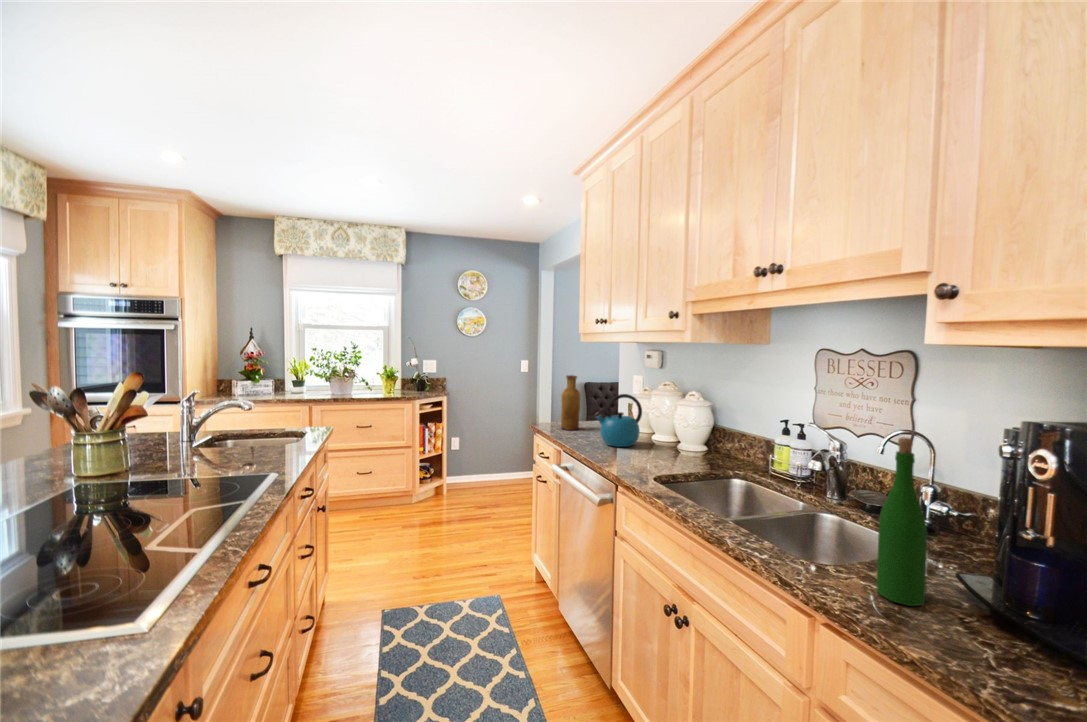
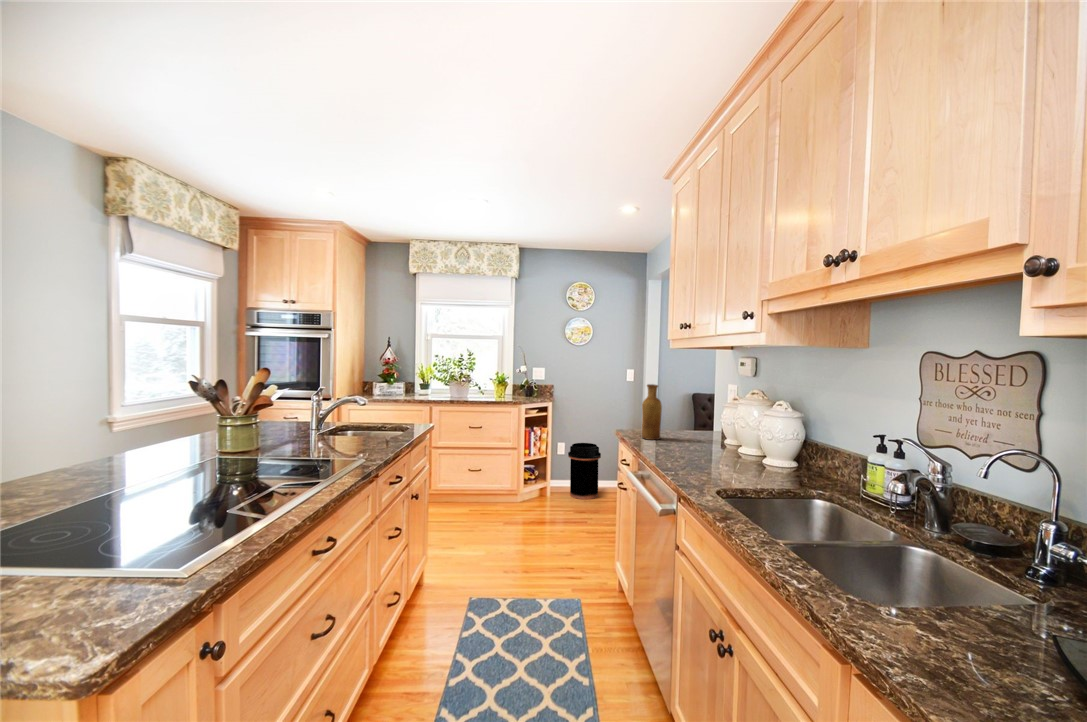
kettle: present [594,394,642,447] -> none [667,403,720,458]
trash can: none [467,434,501,493] -> present [568,443,601,499]
wine bottle: present [876,438,927,606] -> none [936,451,1007,674]

